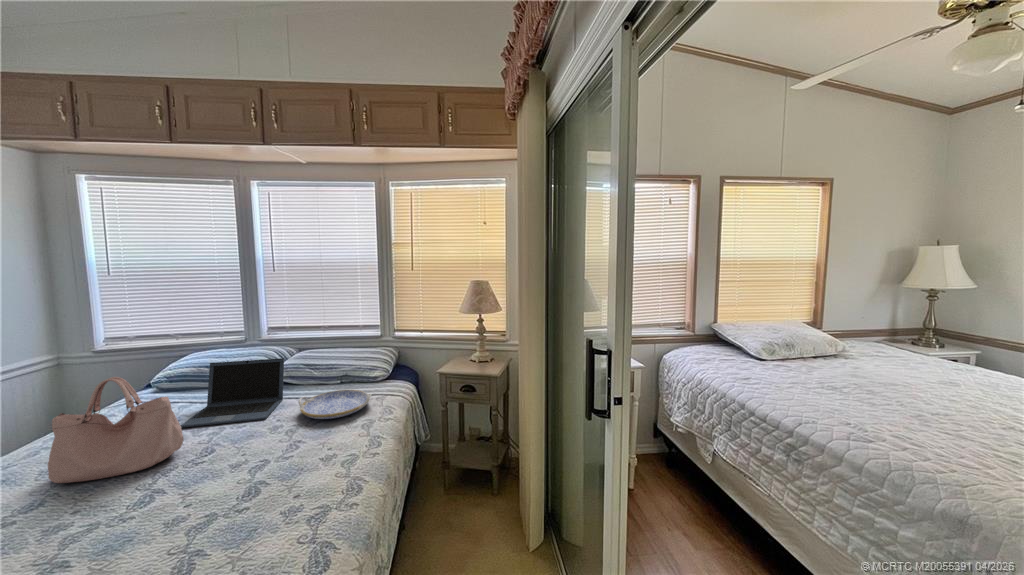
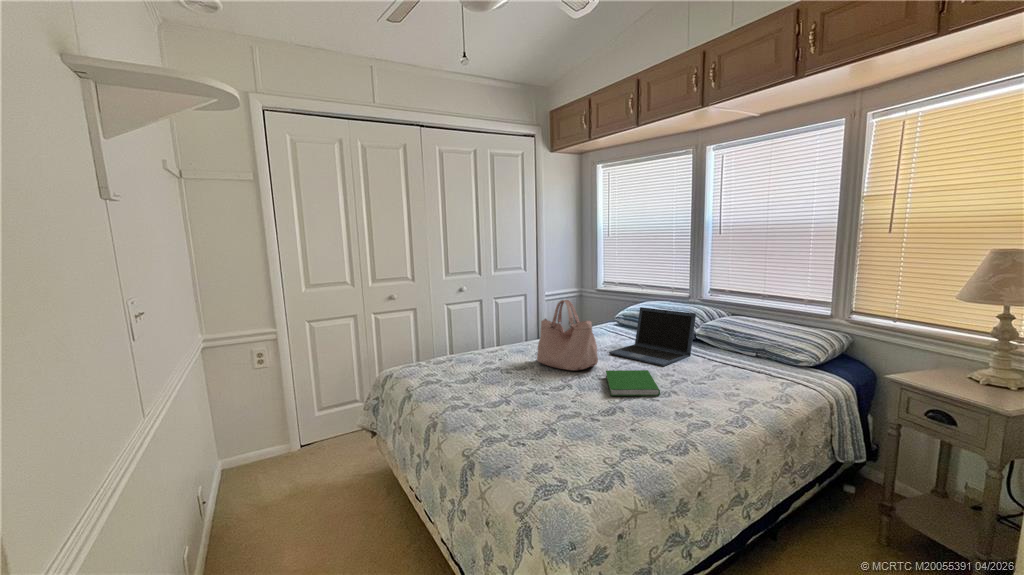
serving tray: present [299,390,371,419] -> none [690,355,774,388]
hardcover book: none [204,430,291,475] -> present [606,370,660,396]

